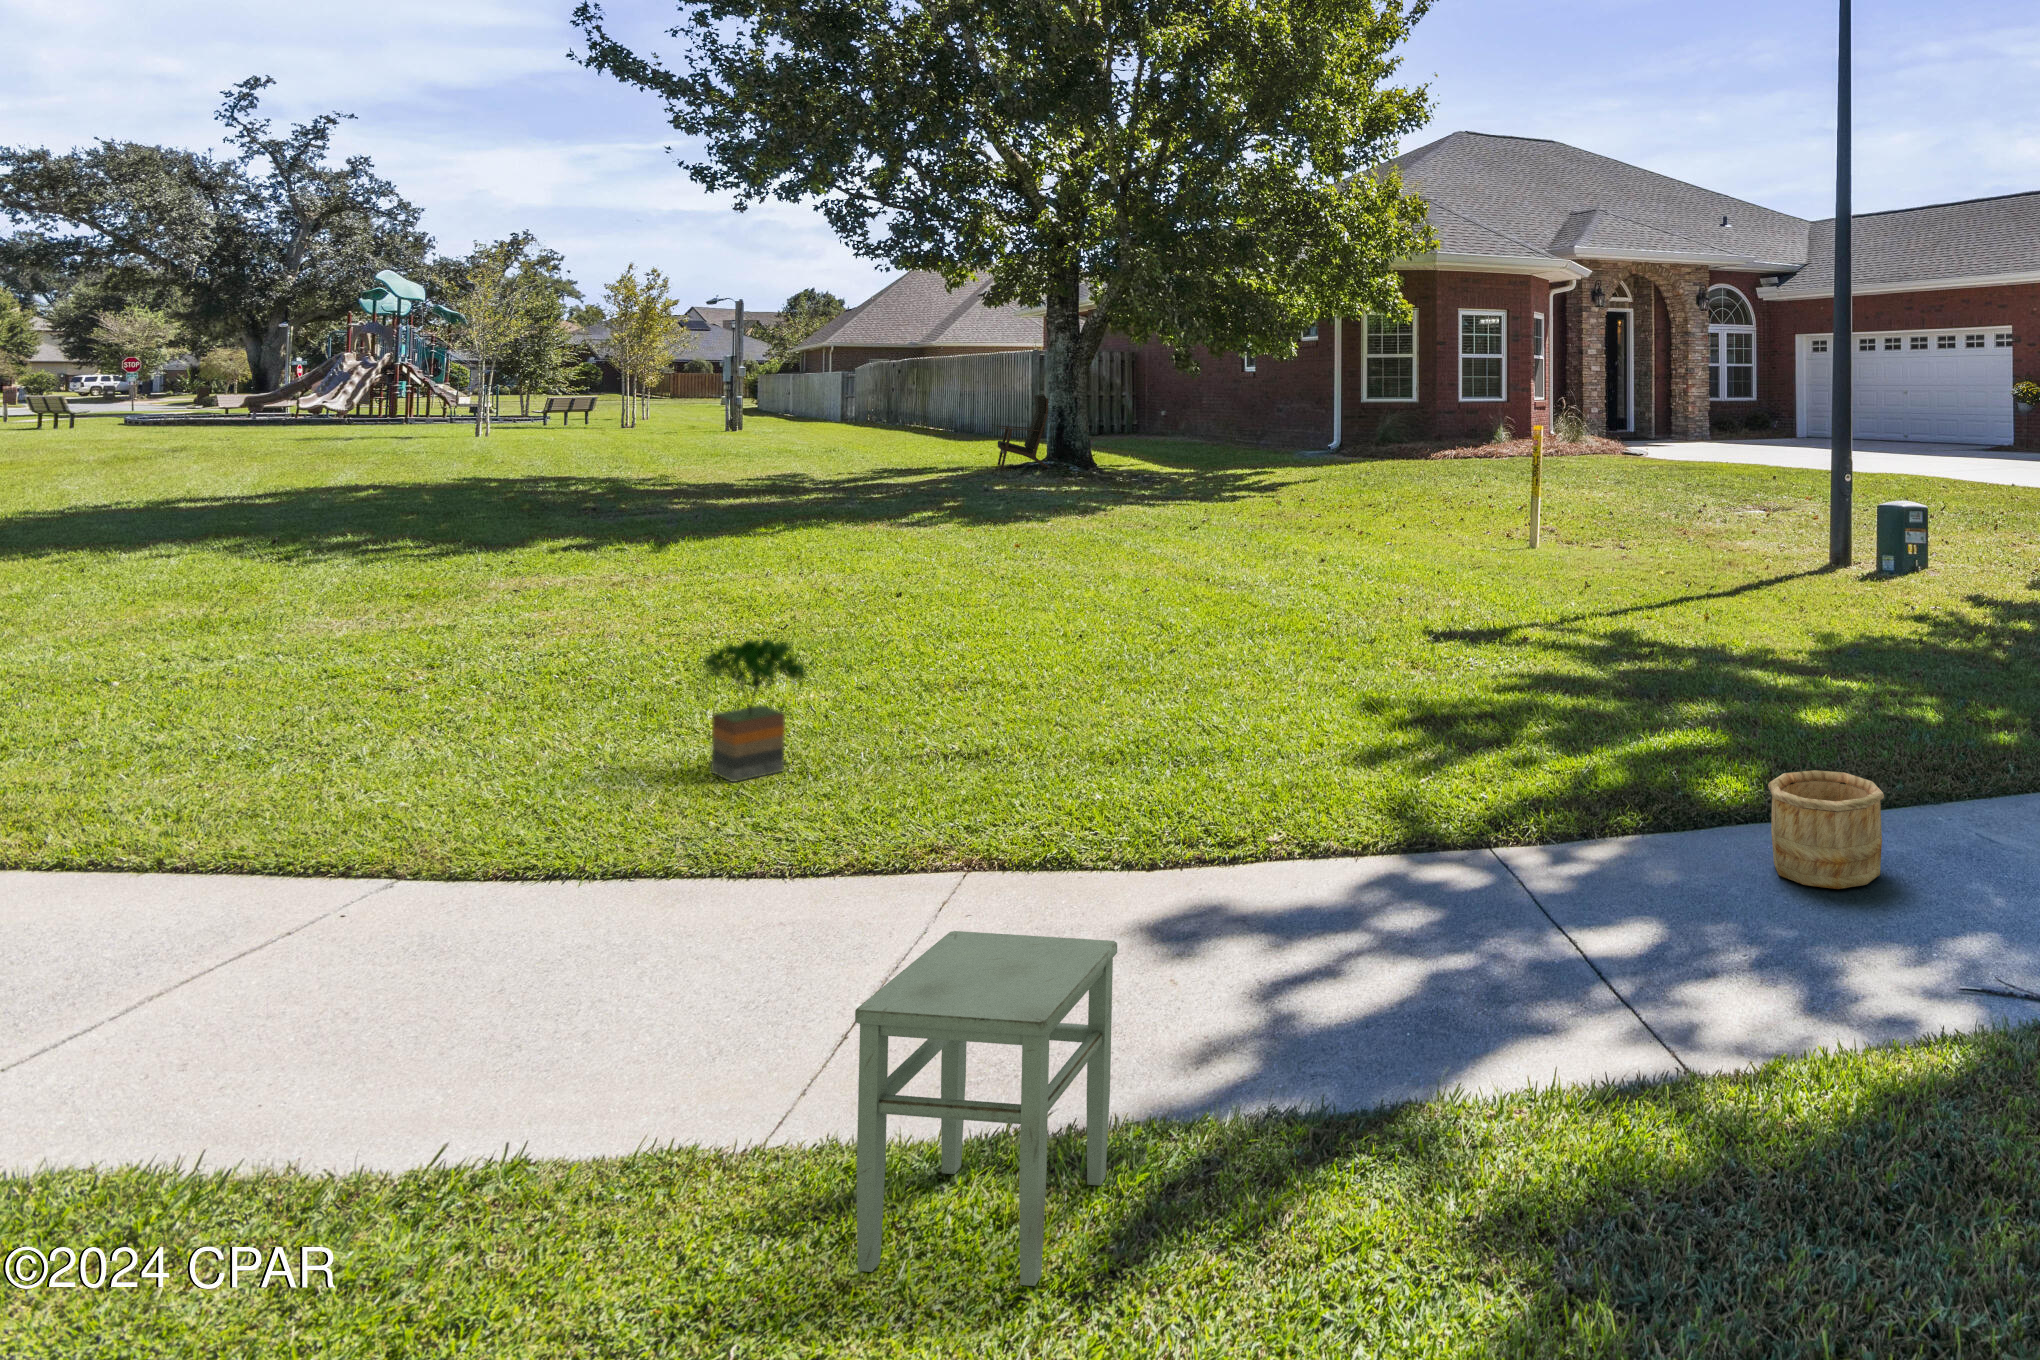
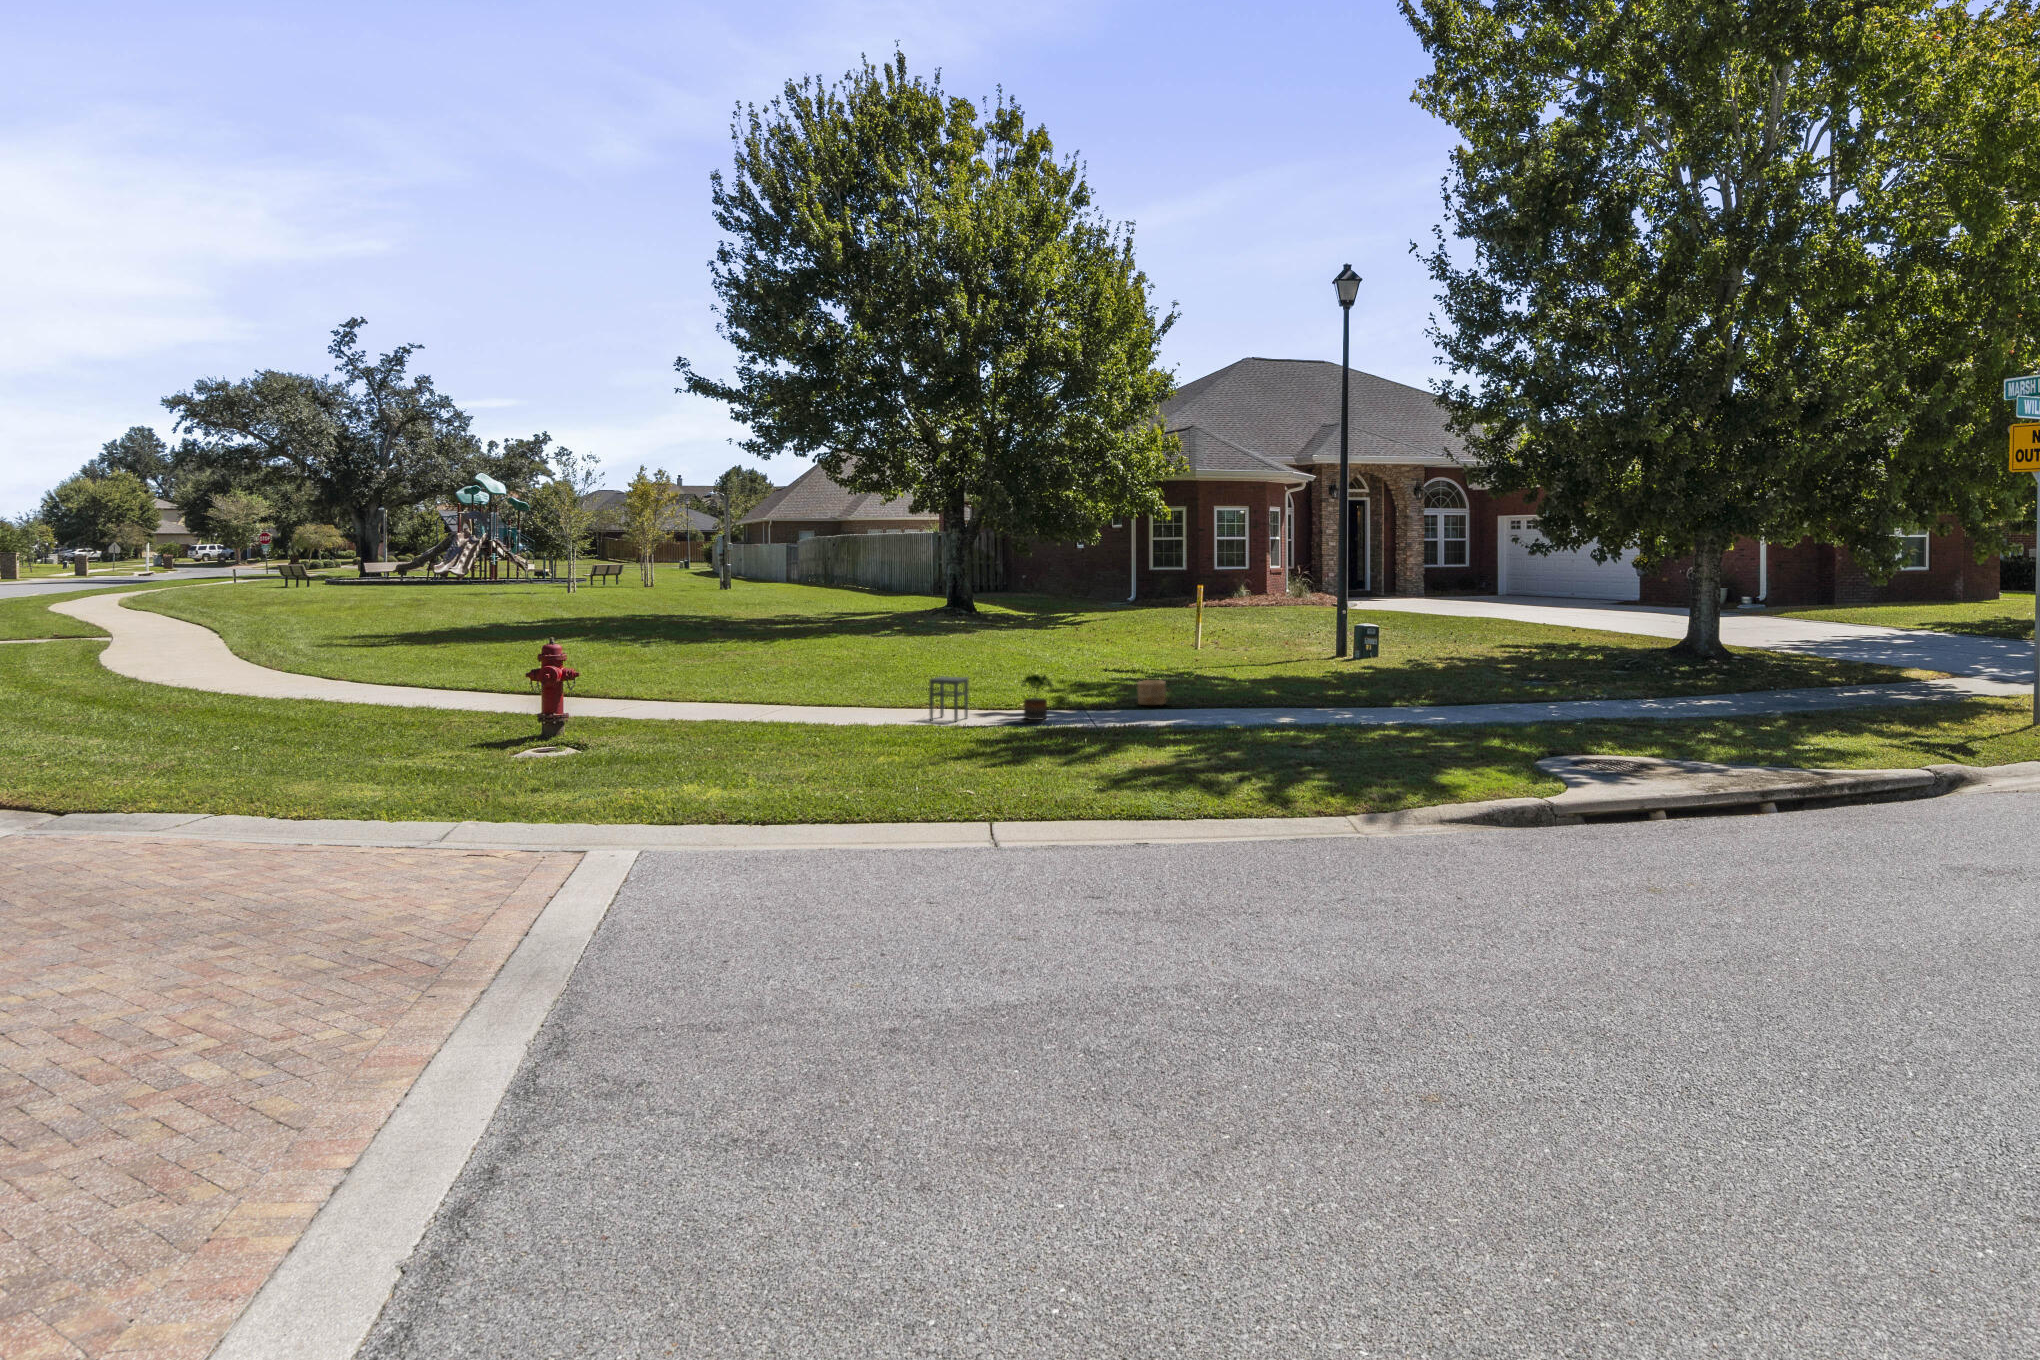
lounge chair: present [996,395,1049,468] -> none [915,567,947,612]
potted tree: present [703,639,808,782] -> present [1021,674,1054,720]

